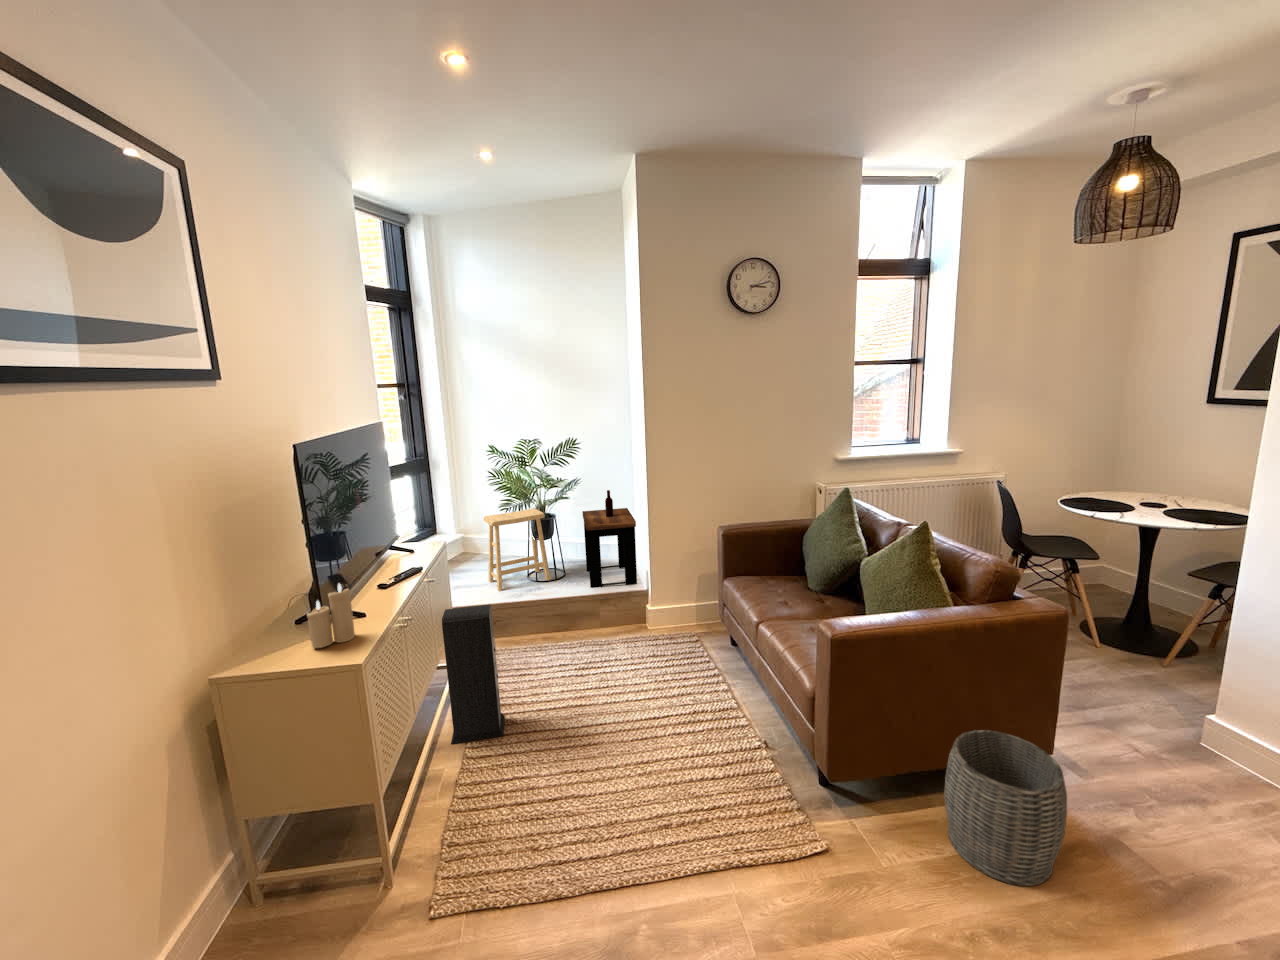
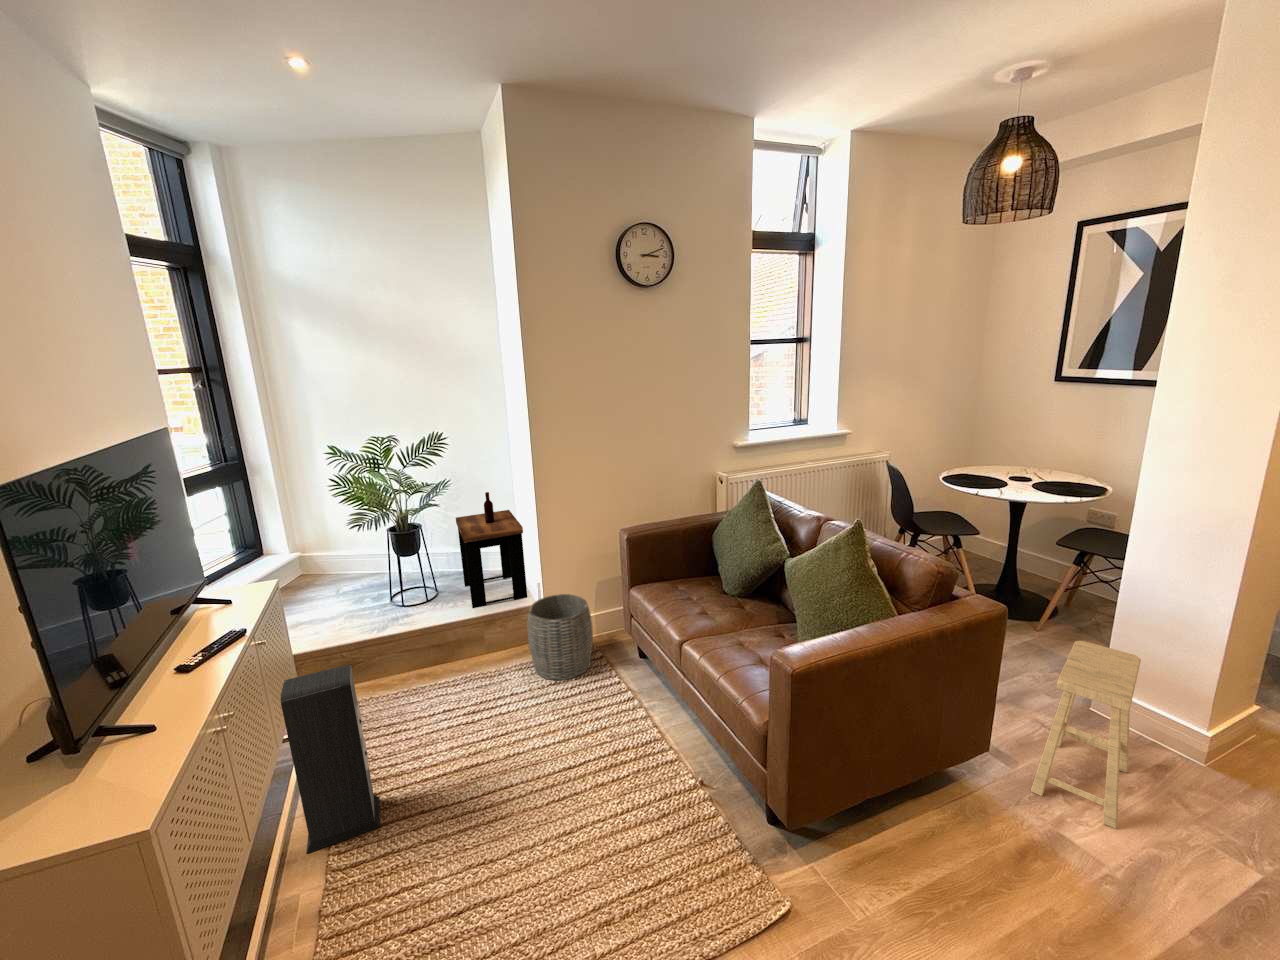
footstool: present [484,509,550,591] -> present [1031,641,1141,829]
candle: present [307,584,355,648] -> none [37,702,134,812]
woven basket: present [944,730,1067,886] -> present [527,594,593,680]

